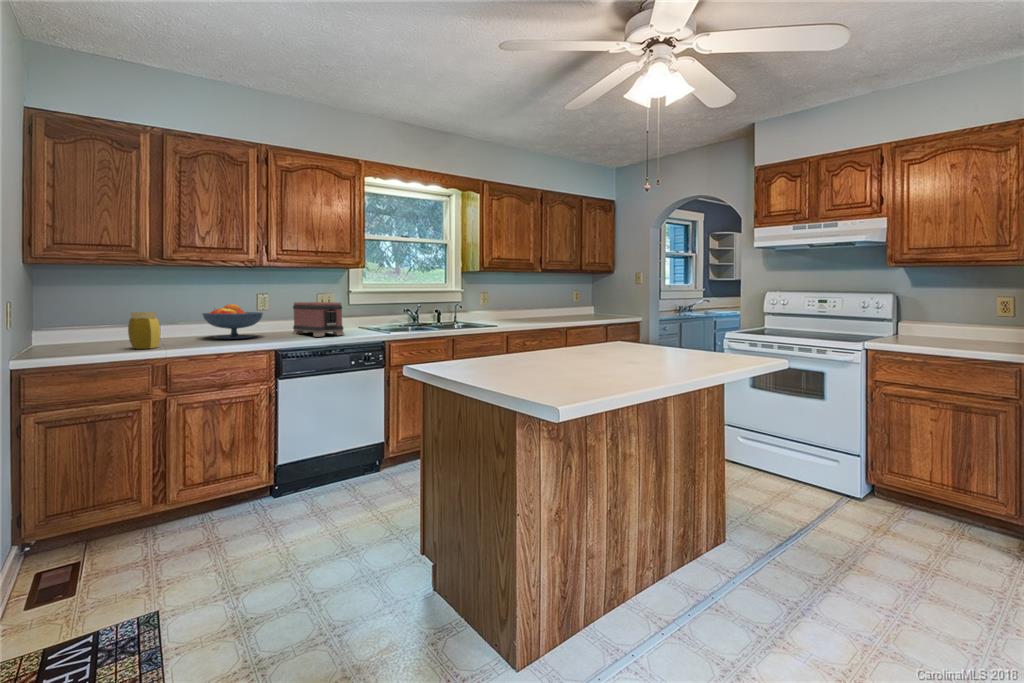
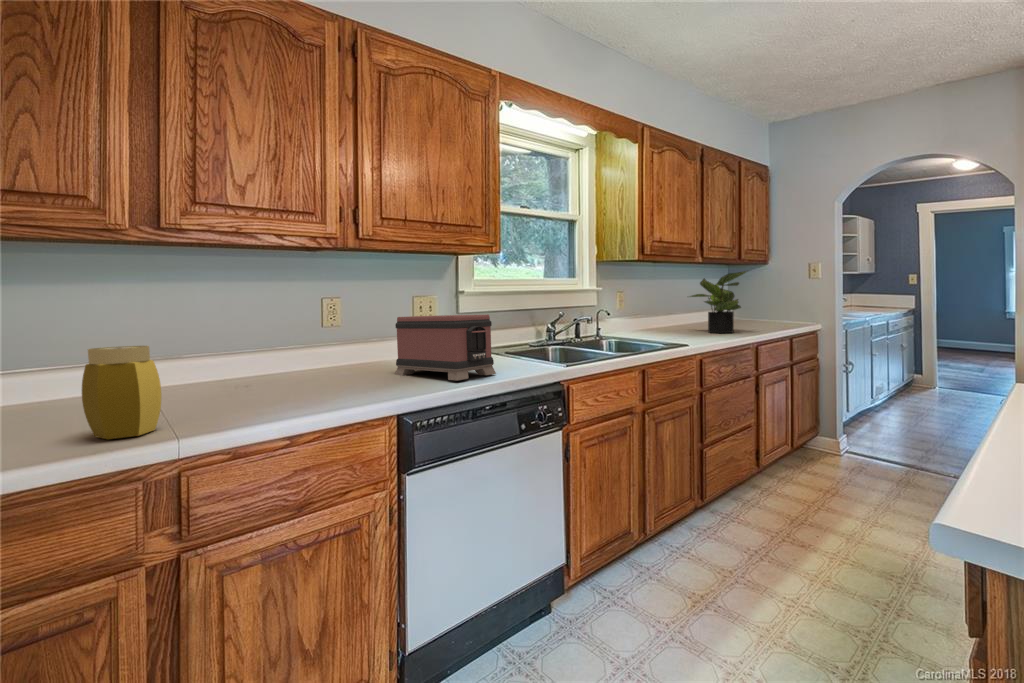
potted plant: none [537,276,574,320] -> present [690,271,747,333]
fruit bowl: present [202,304,263,339] -> none [239,323,355,395]

